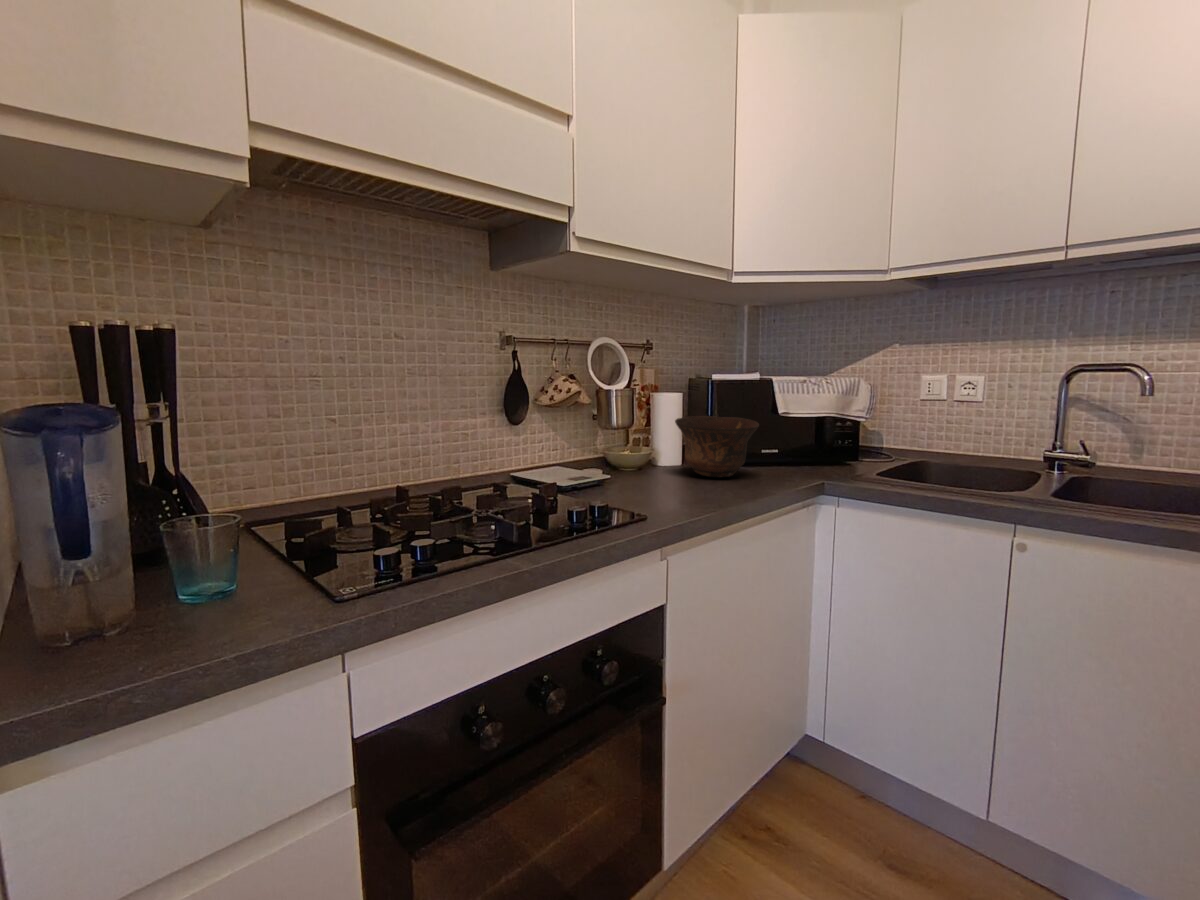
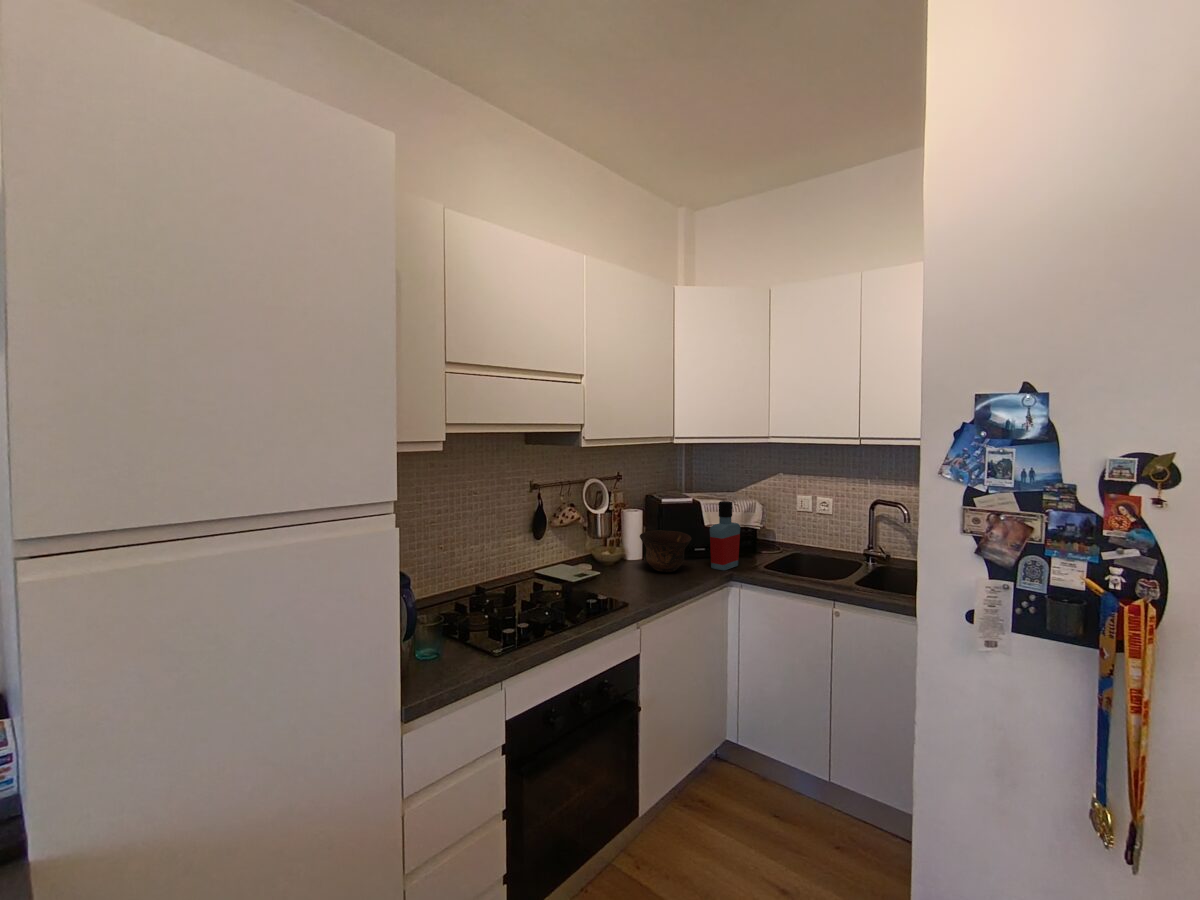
bottle: none [789,370,838,478] -> present [710,501,740,570]

